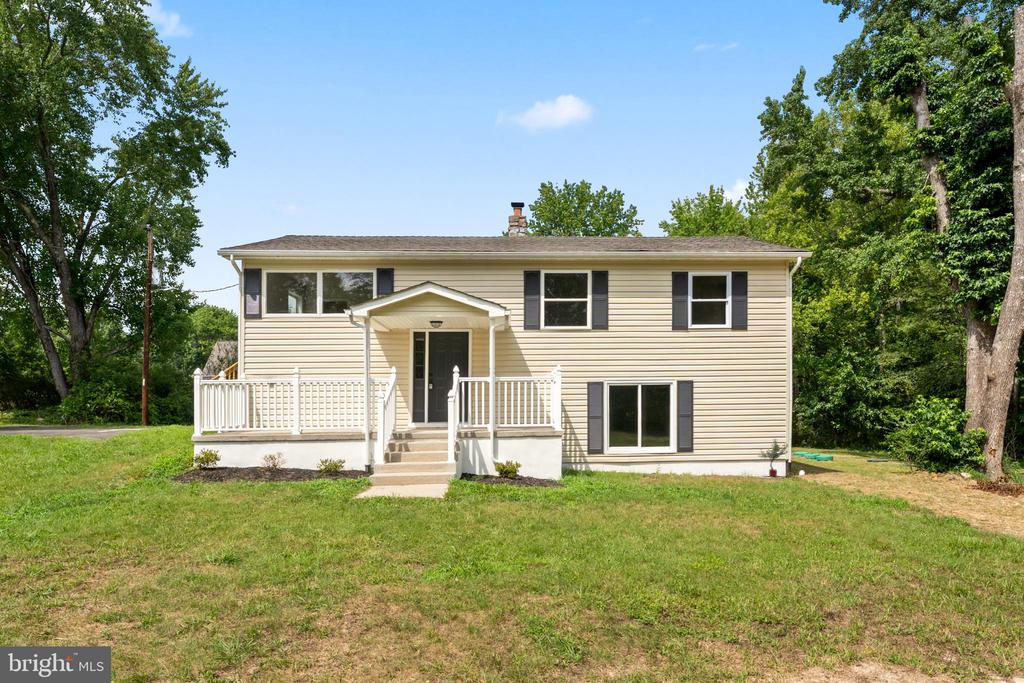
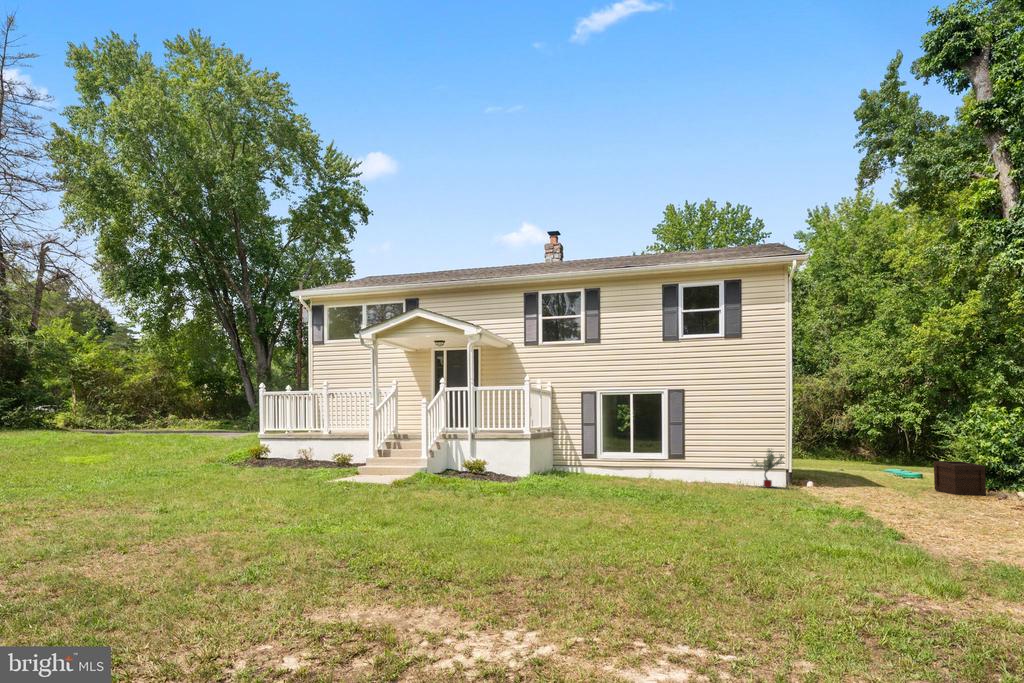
wooden crate: none [892,448,935,477] -> present [934,461,986,496]

